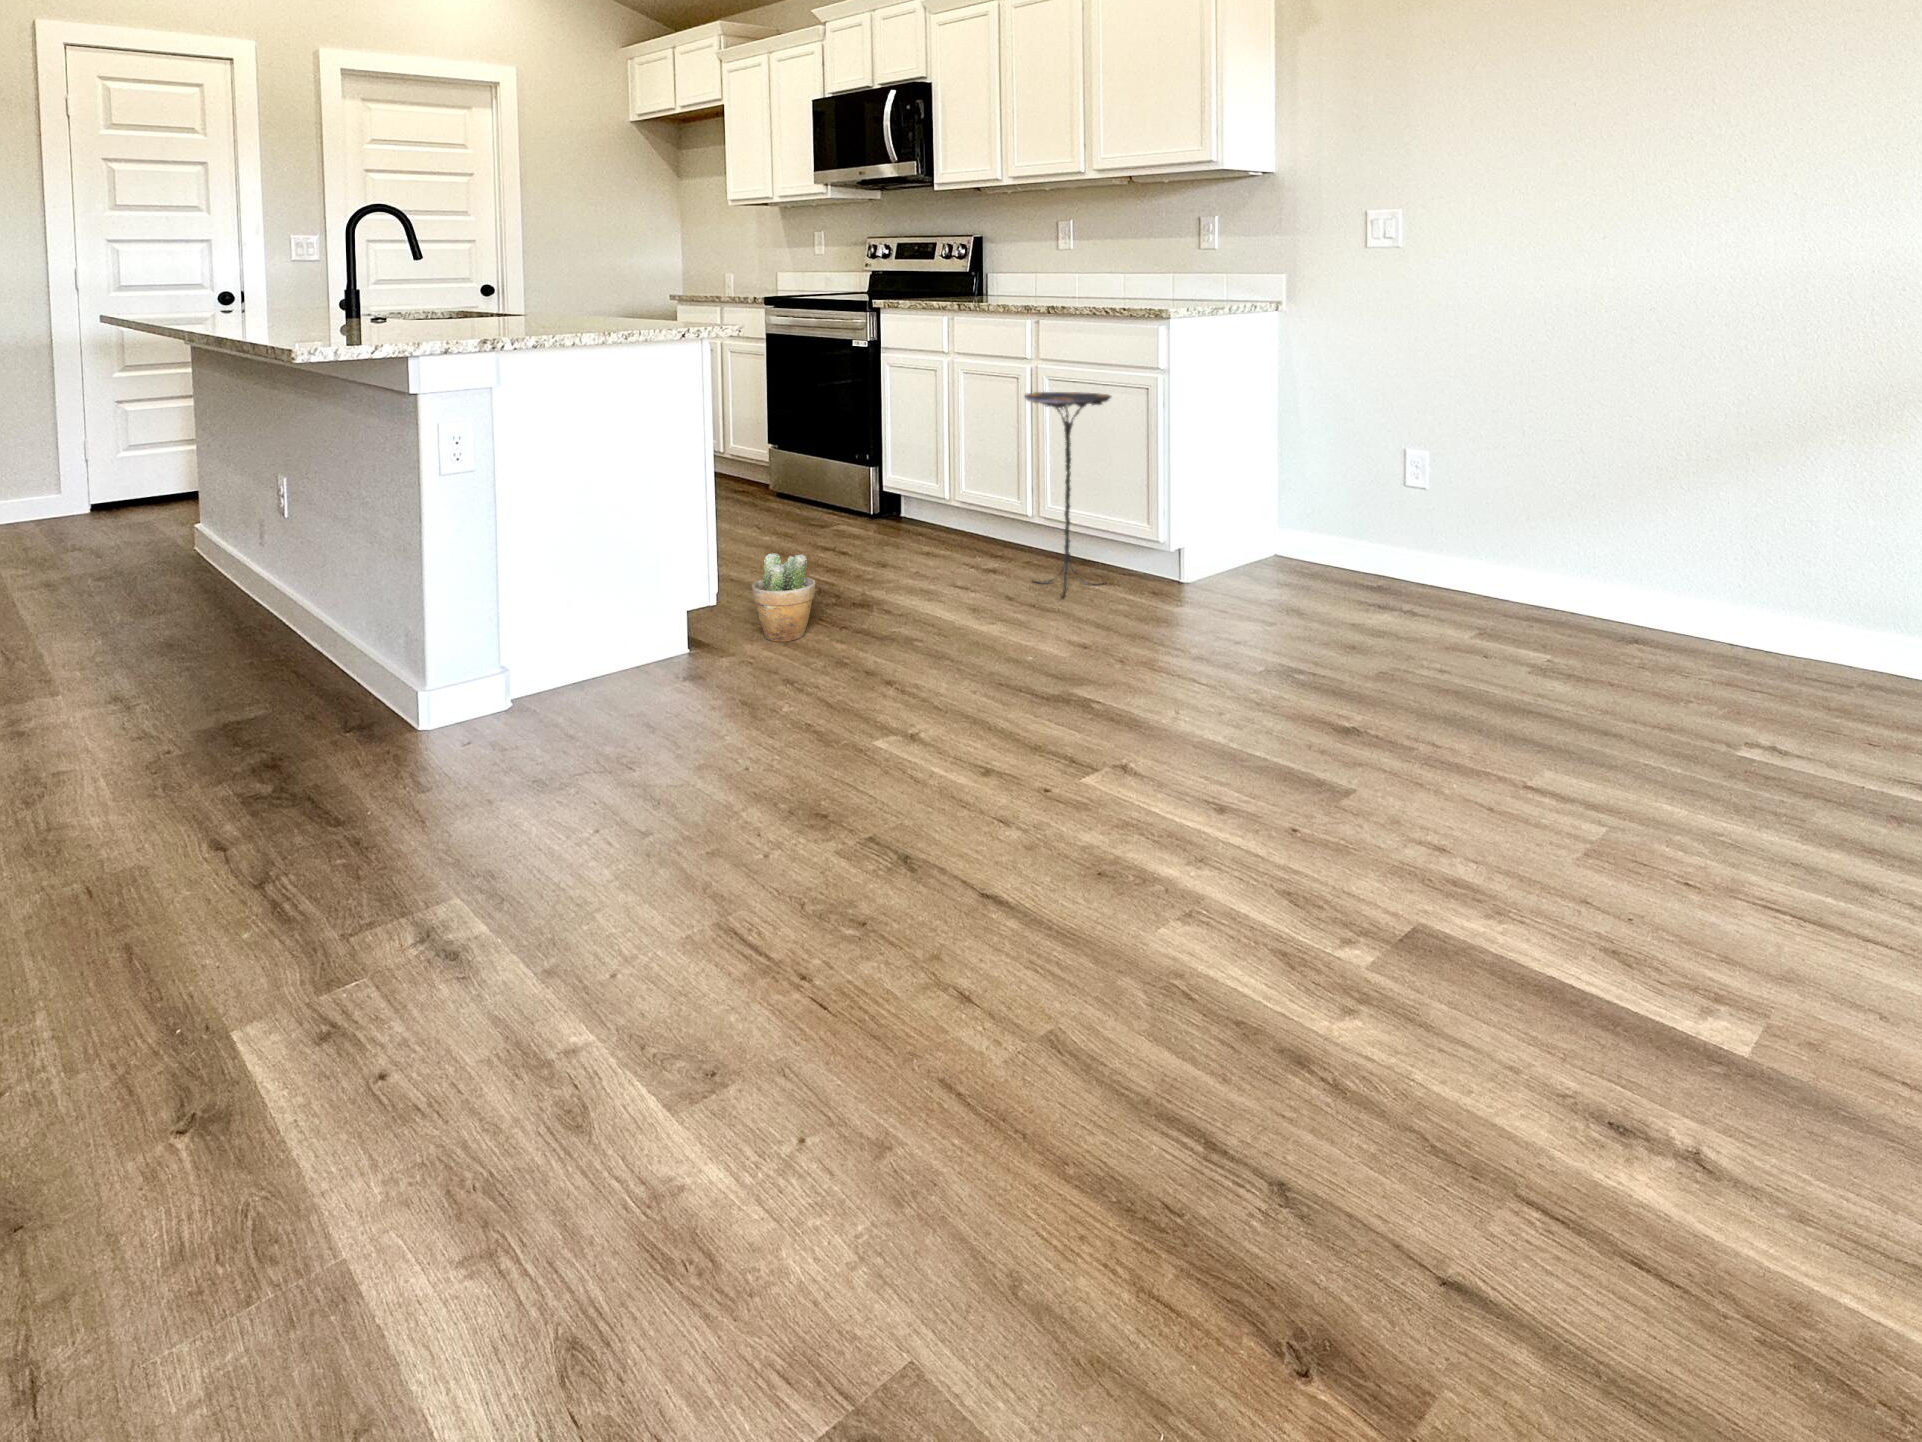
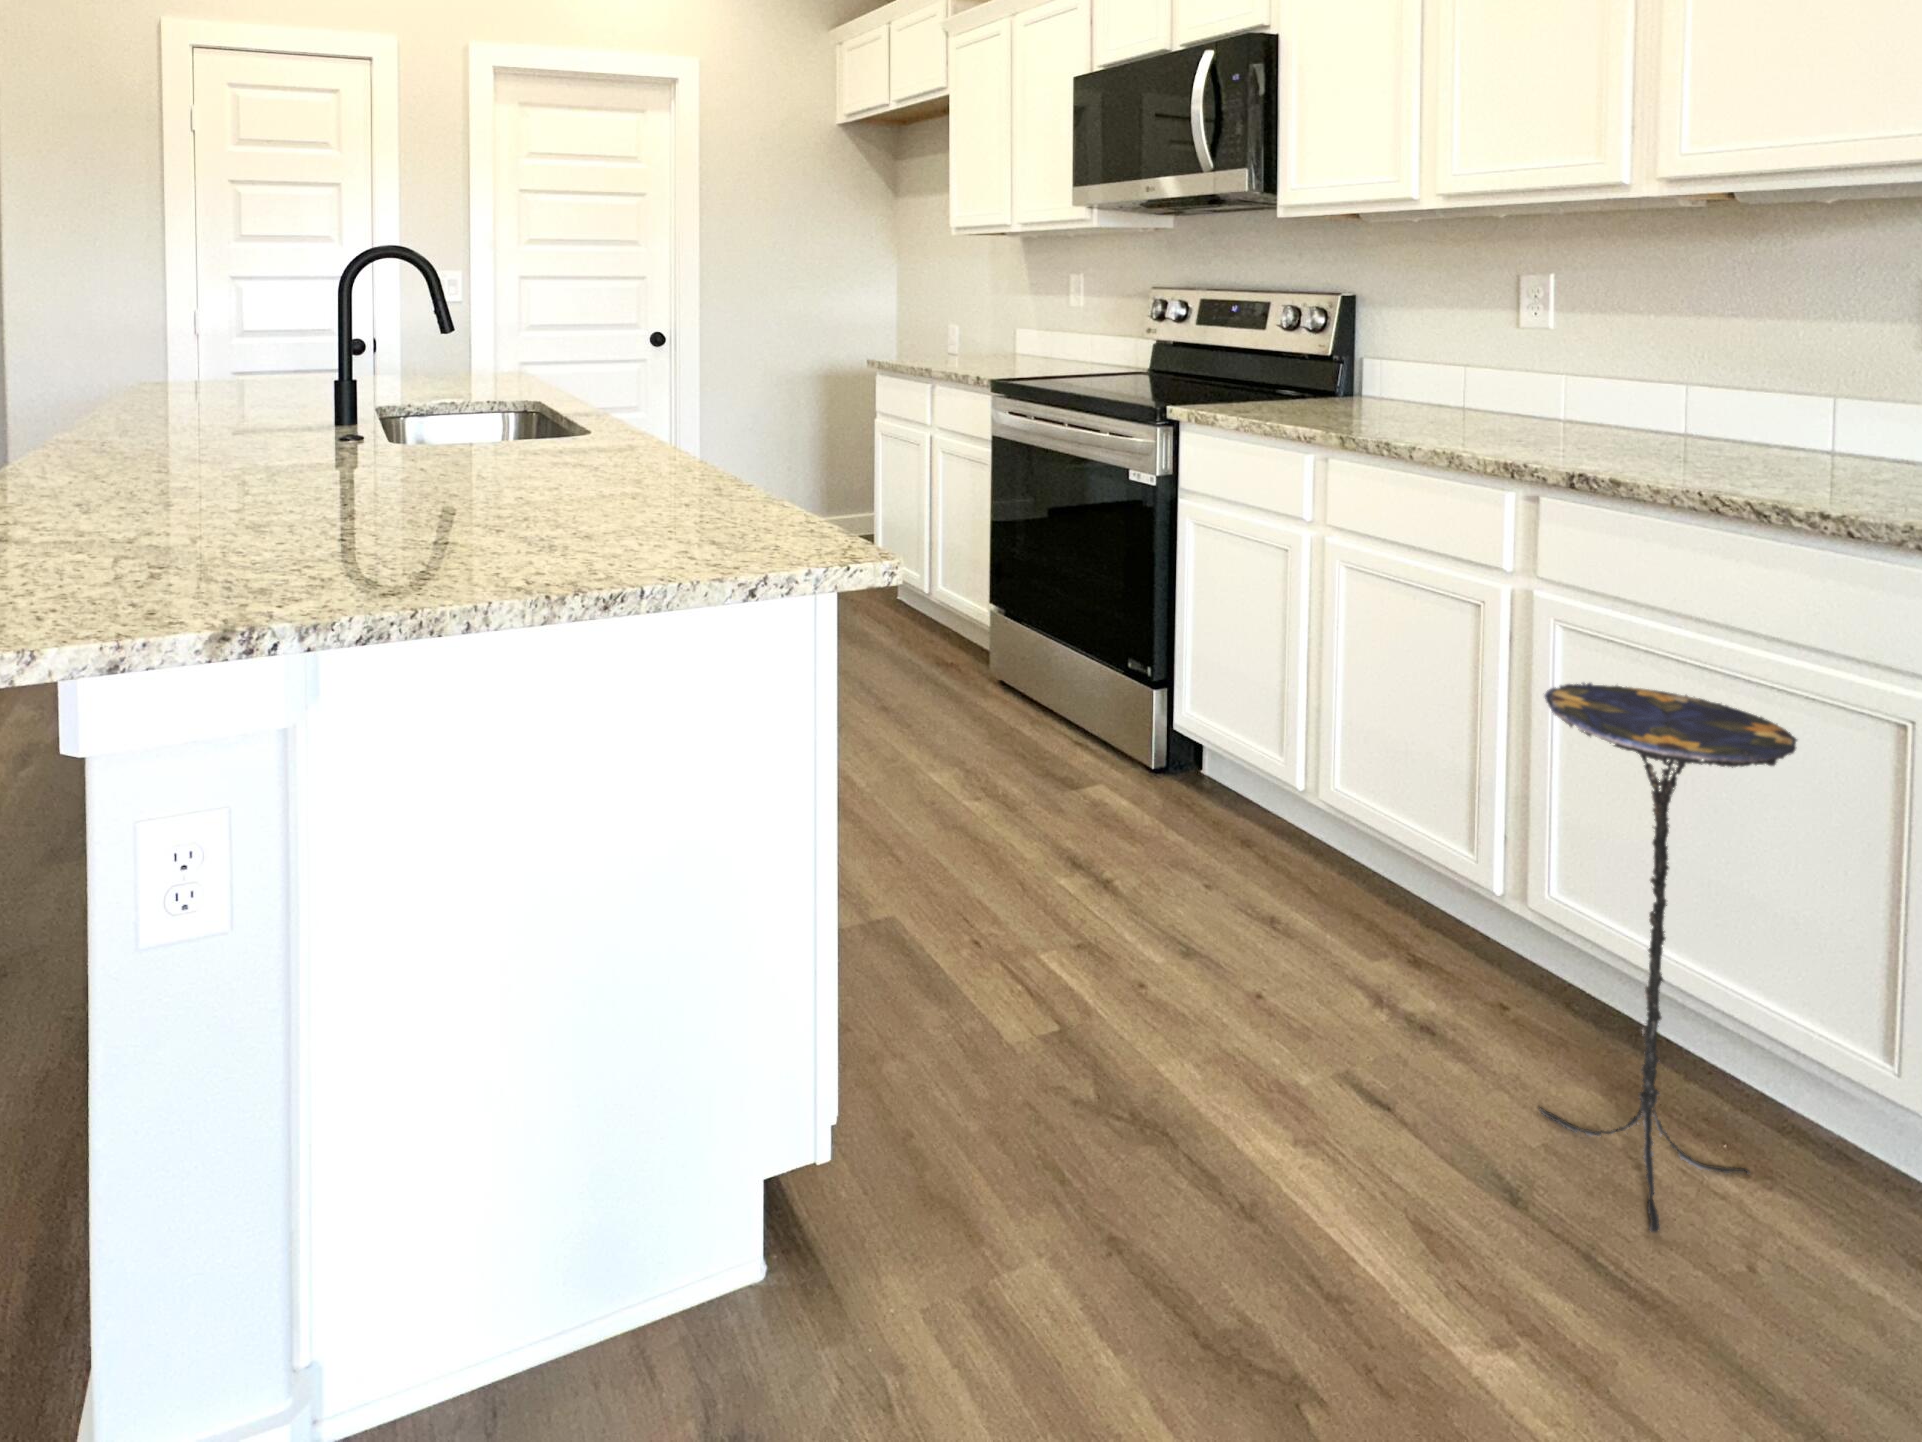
potted plant: present [752,553,816,642] -> none [909,1056,1053,1292]

